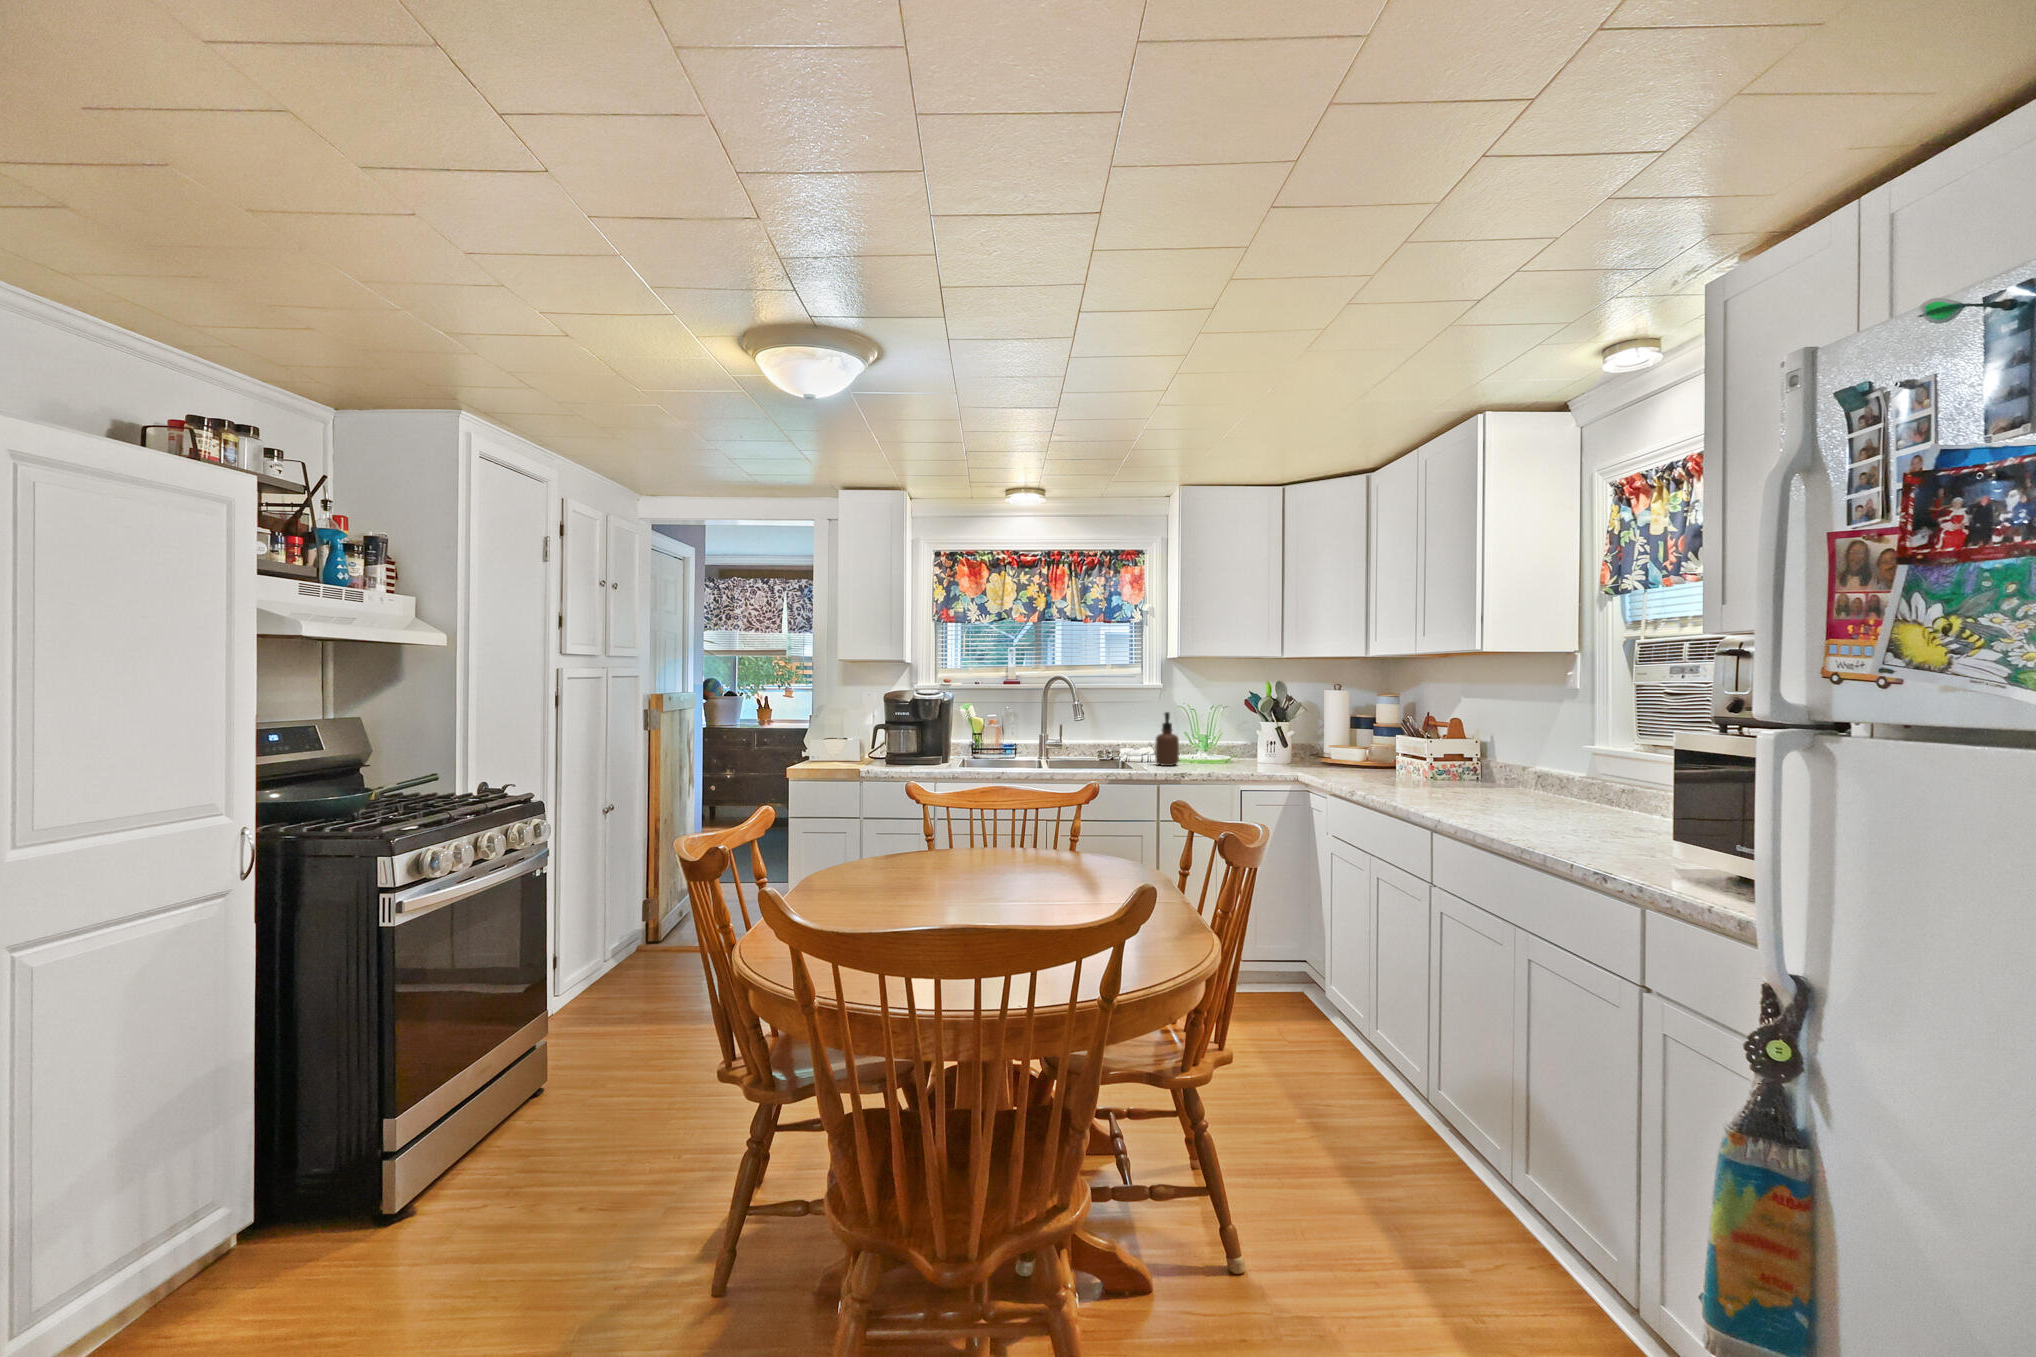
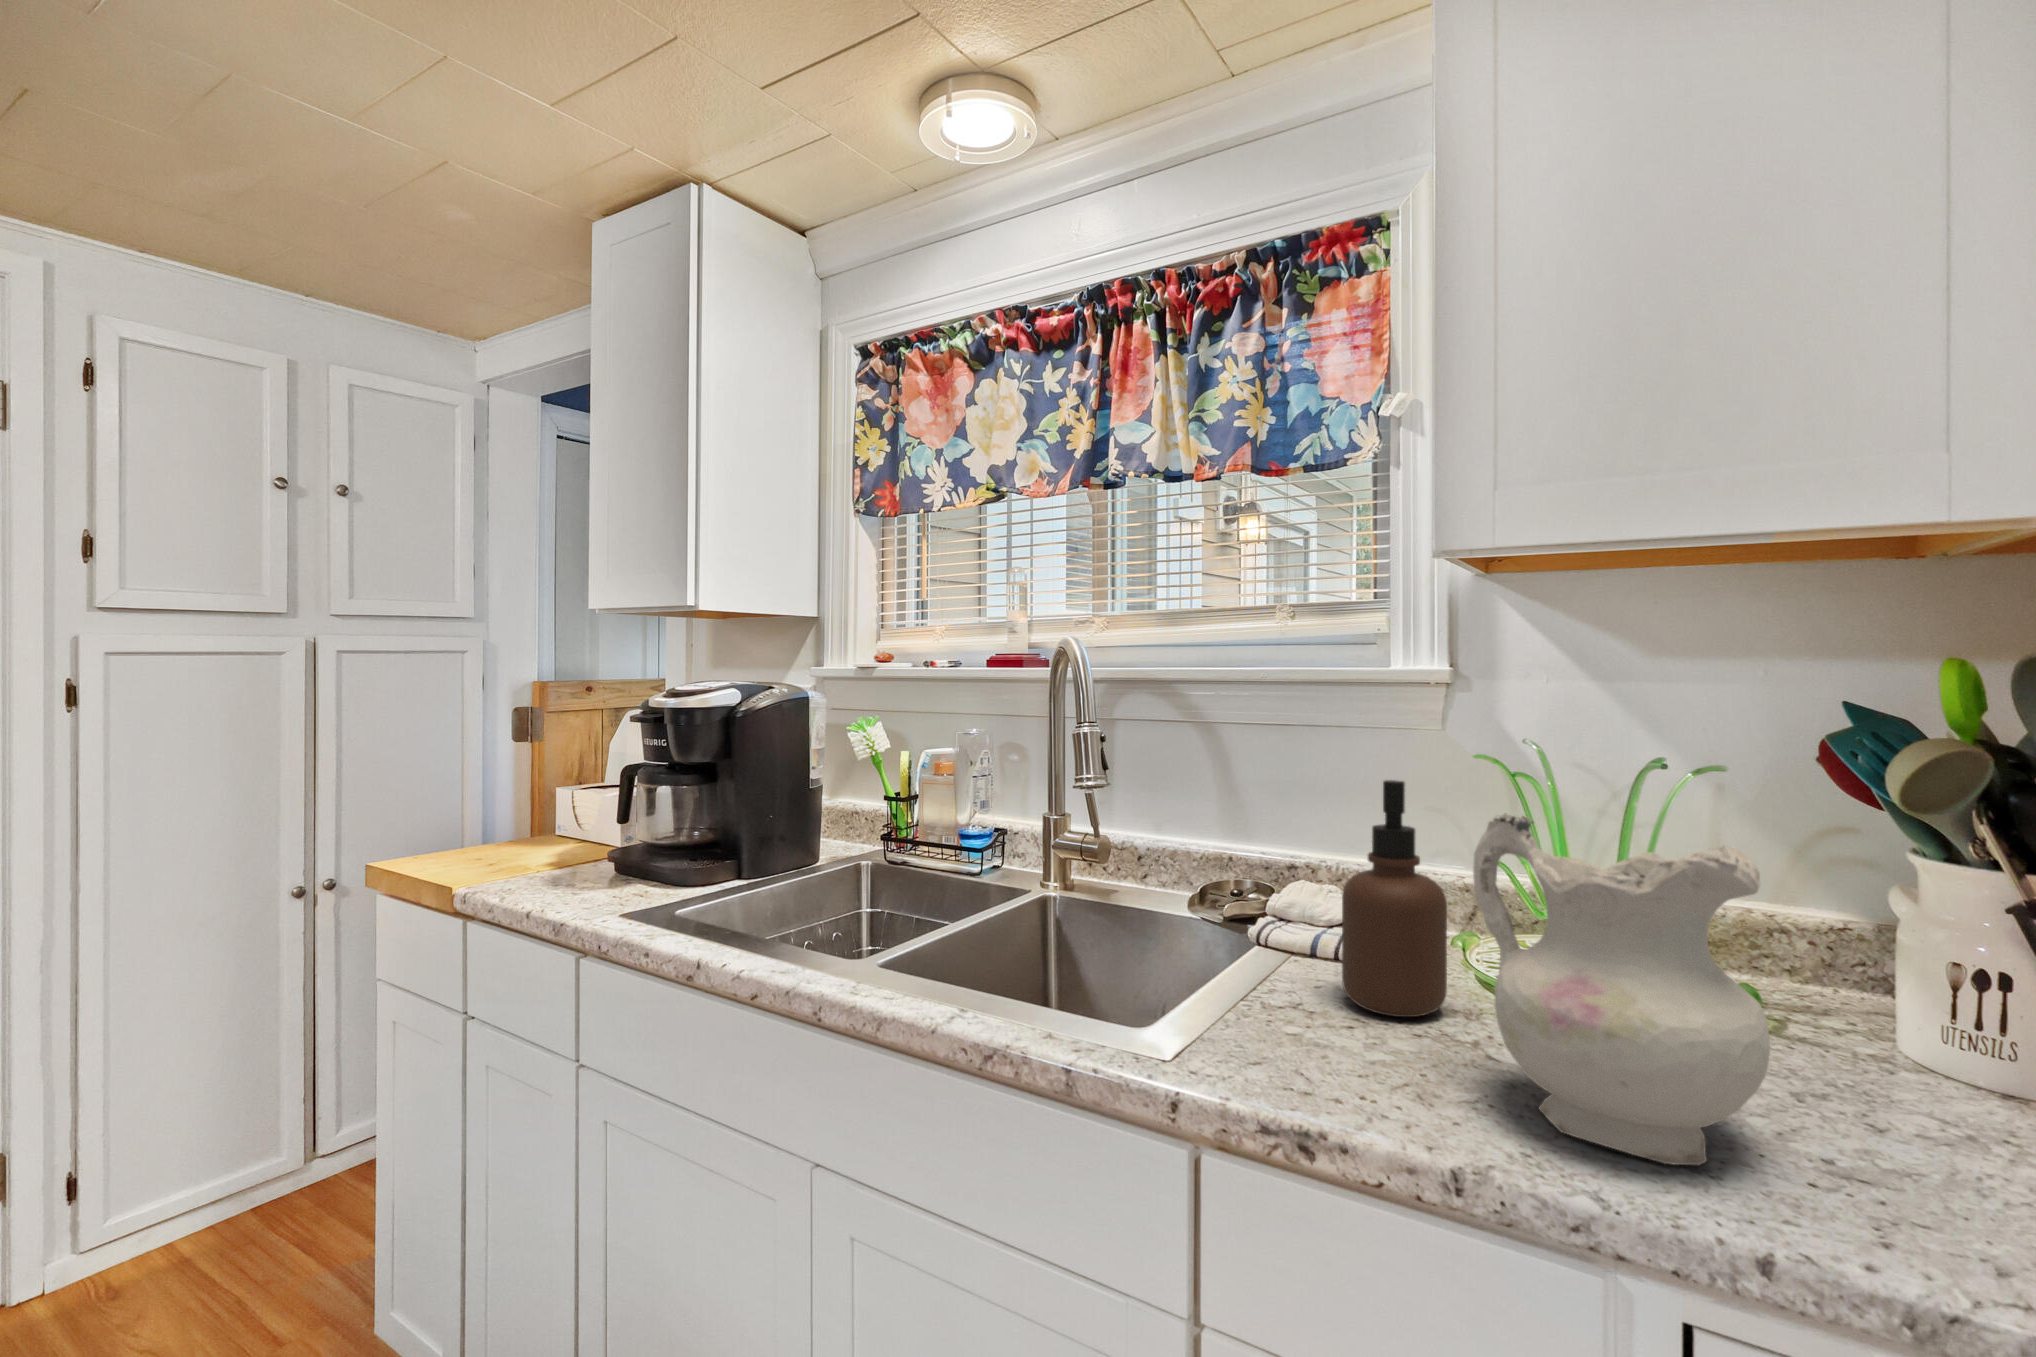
ceramic pitcher: none [1192,715,1240,771] -> present [1473,813,1770,1165]

